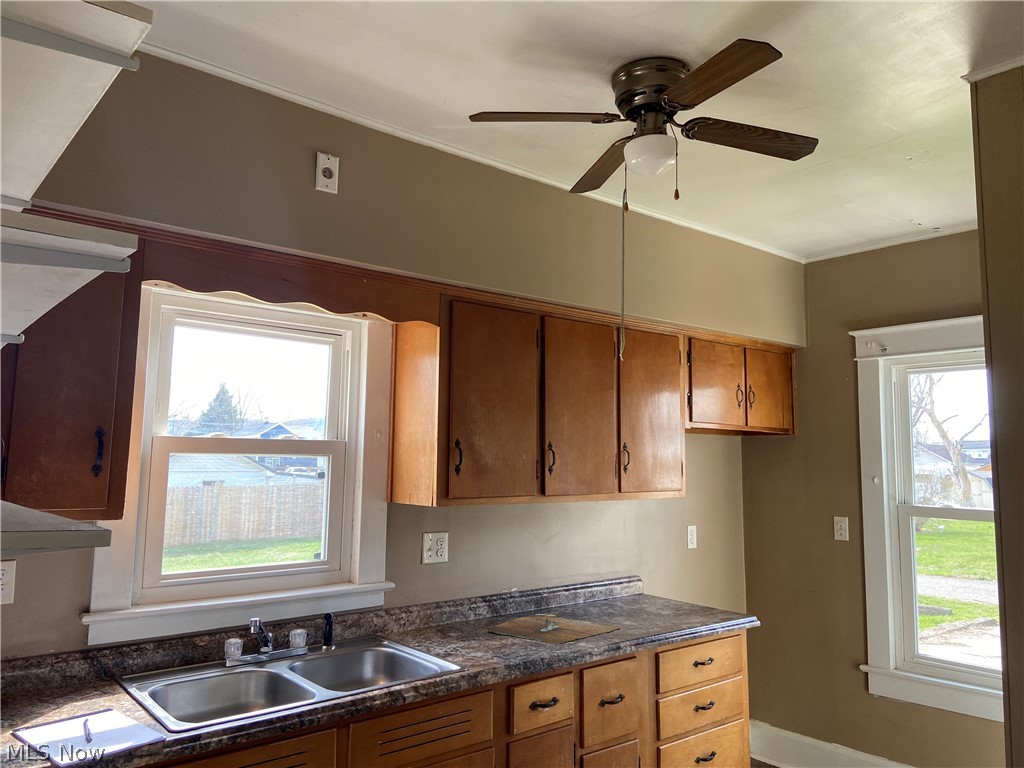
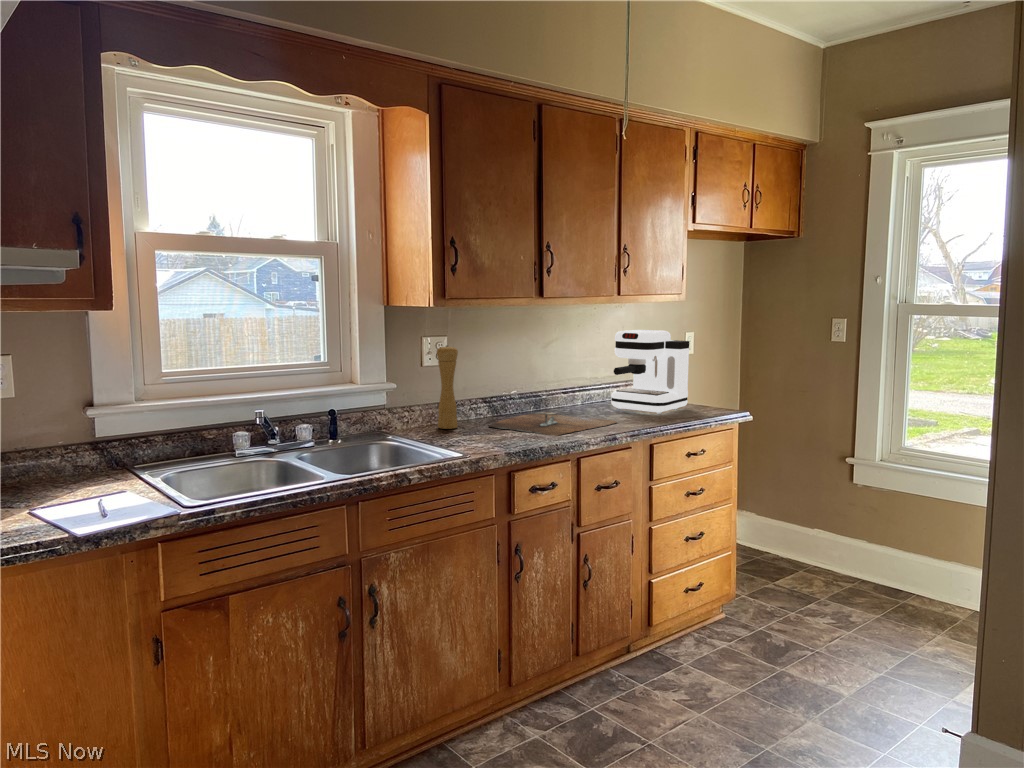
coffee maker: none [613,527,692,617] -> present [611,330,689,414]
pepper mill: none [436,546,458,634] -> present [437,345,458,429]

